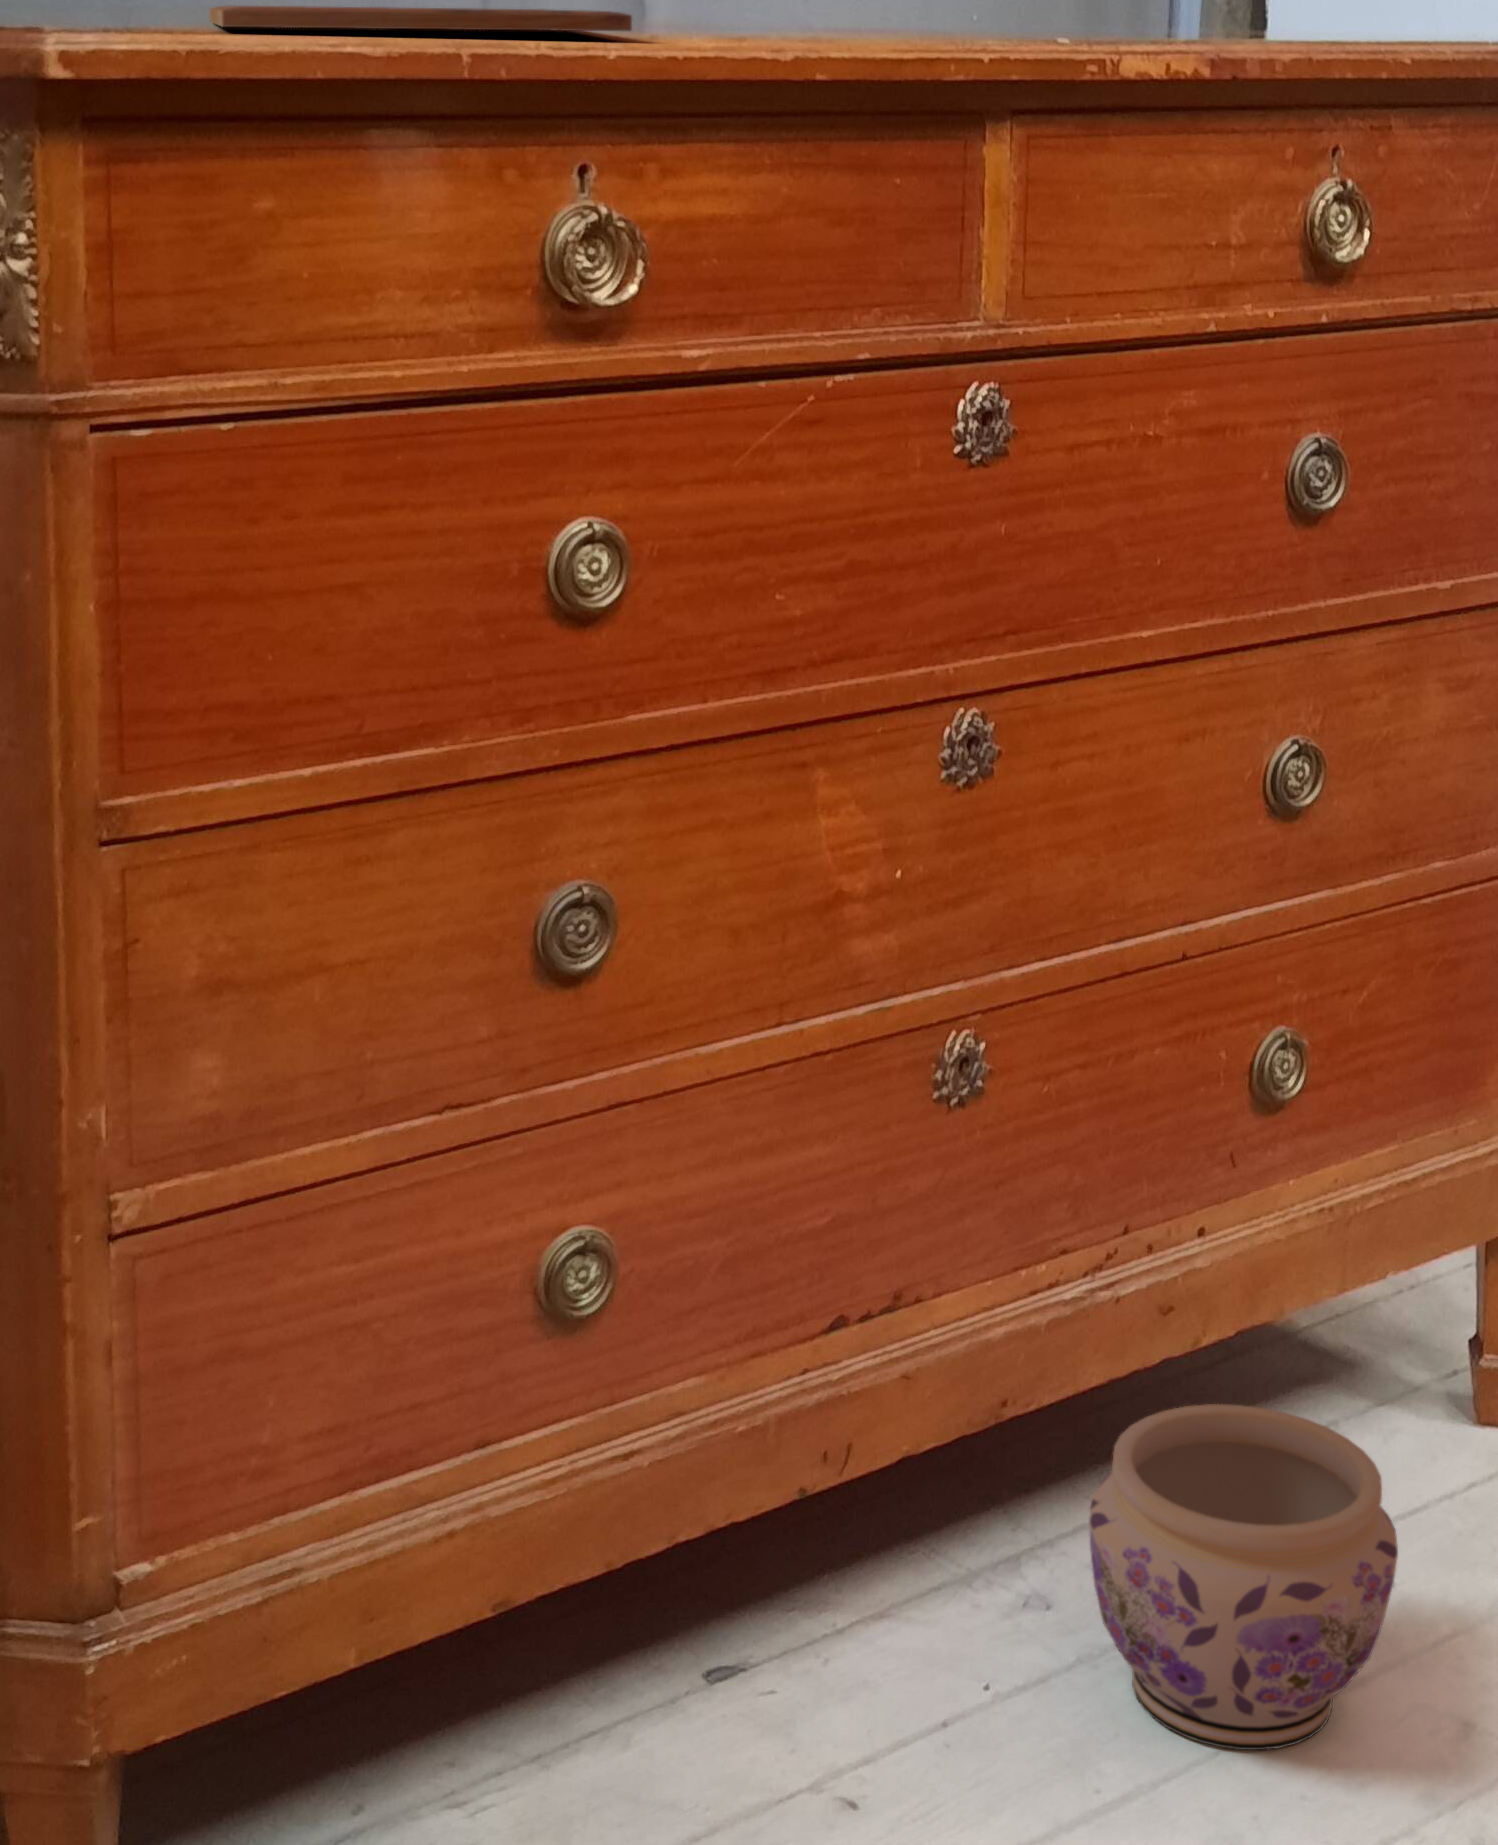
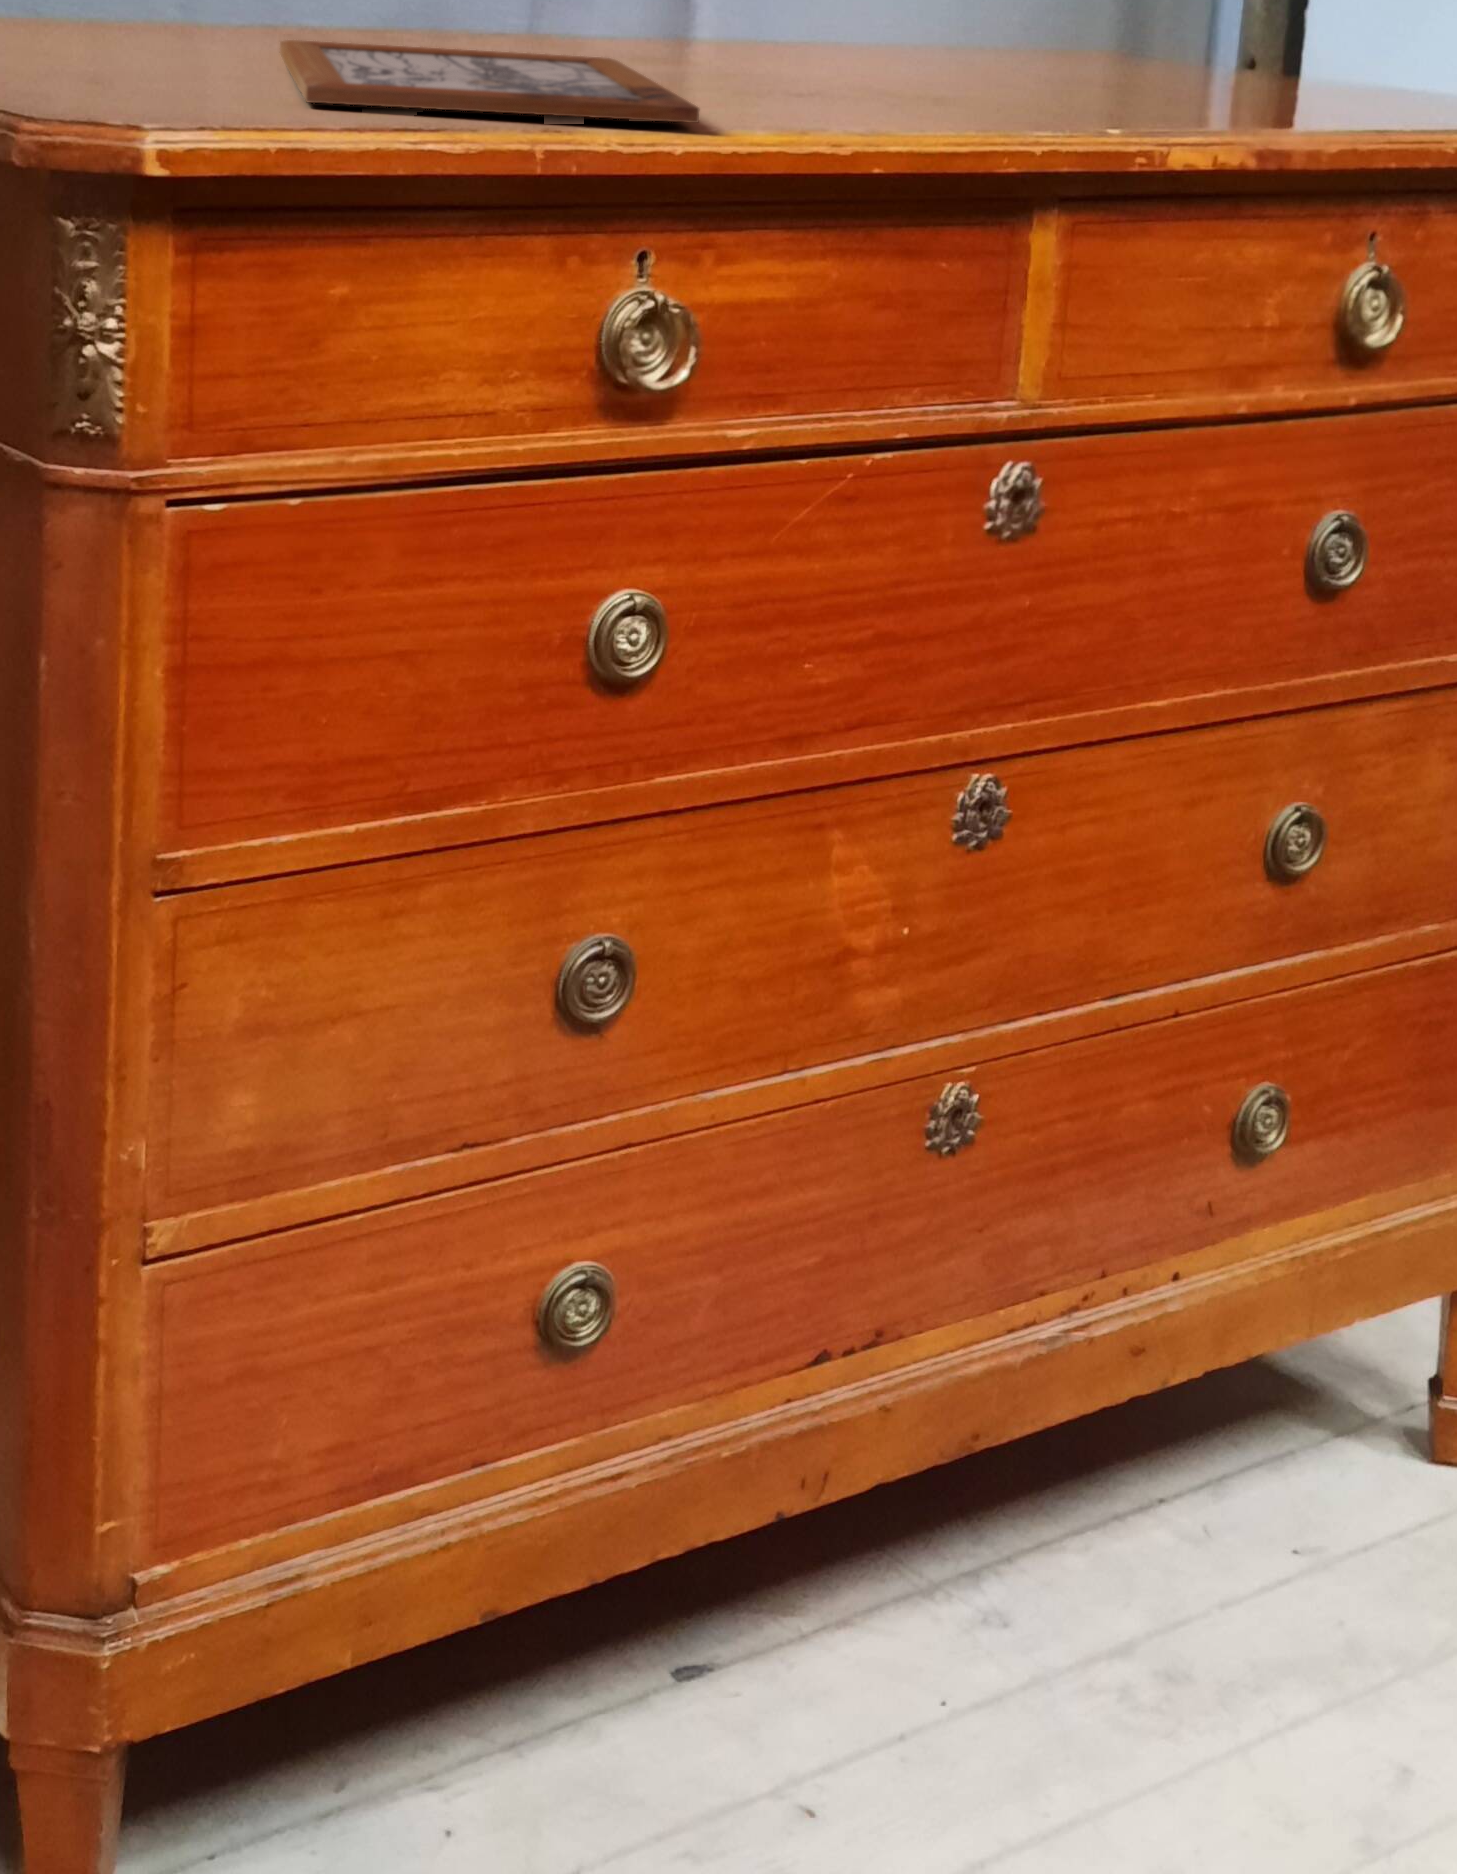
planter: present [1089,1404,1398,1750] -> none [1051,1448,1351,1793]

